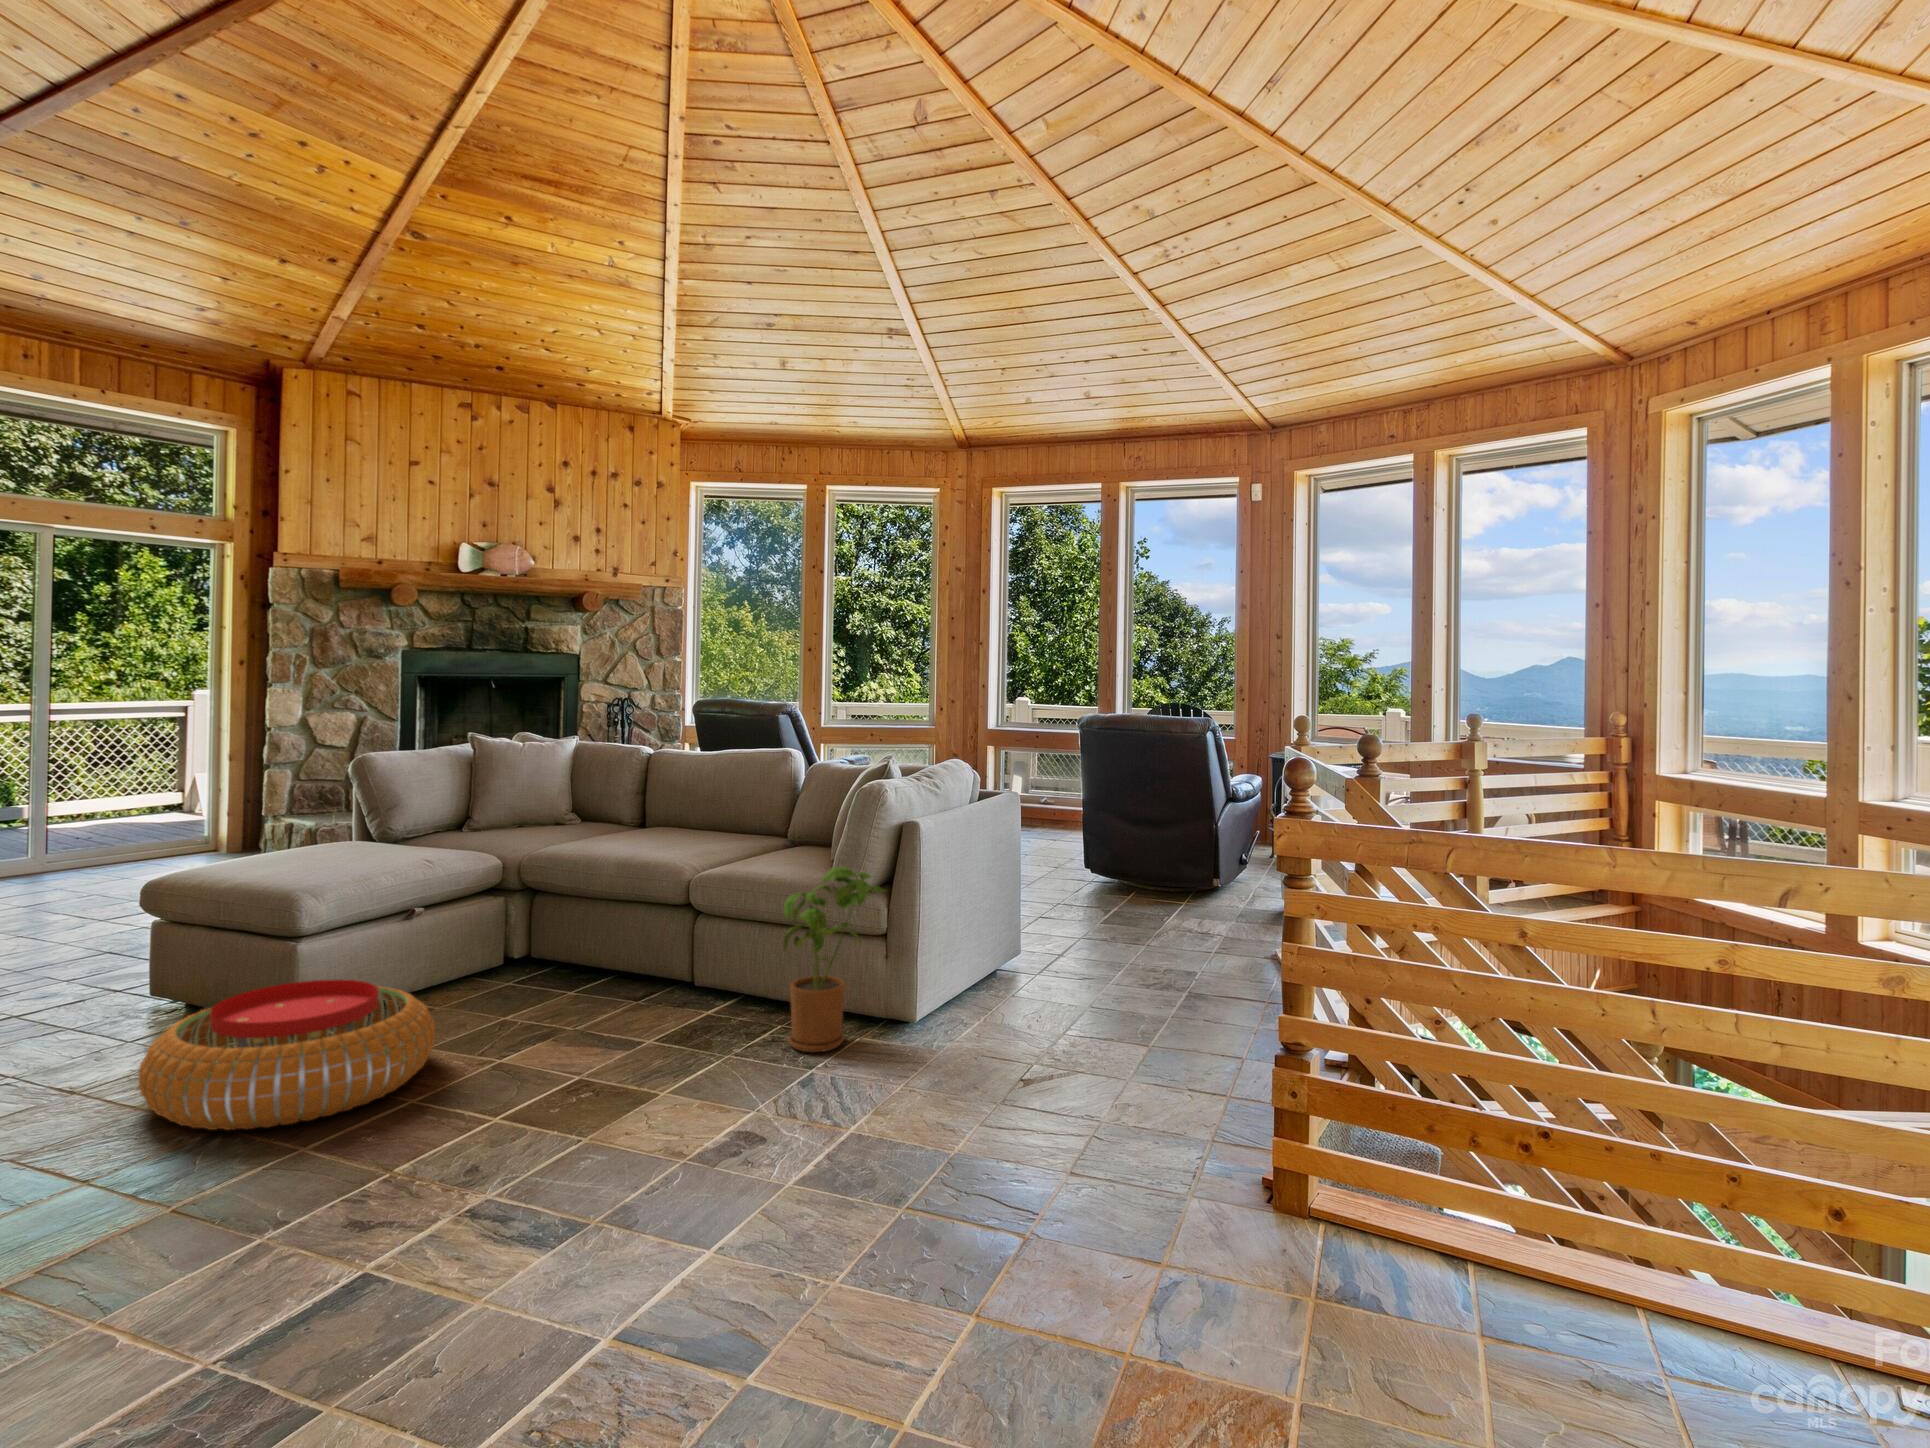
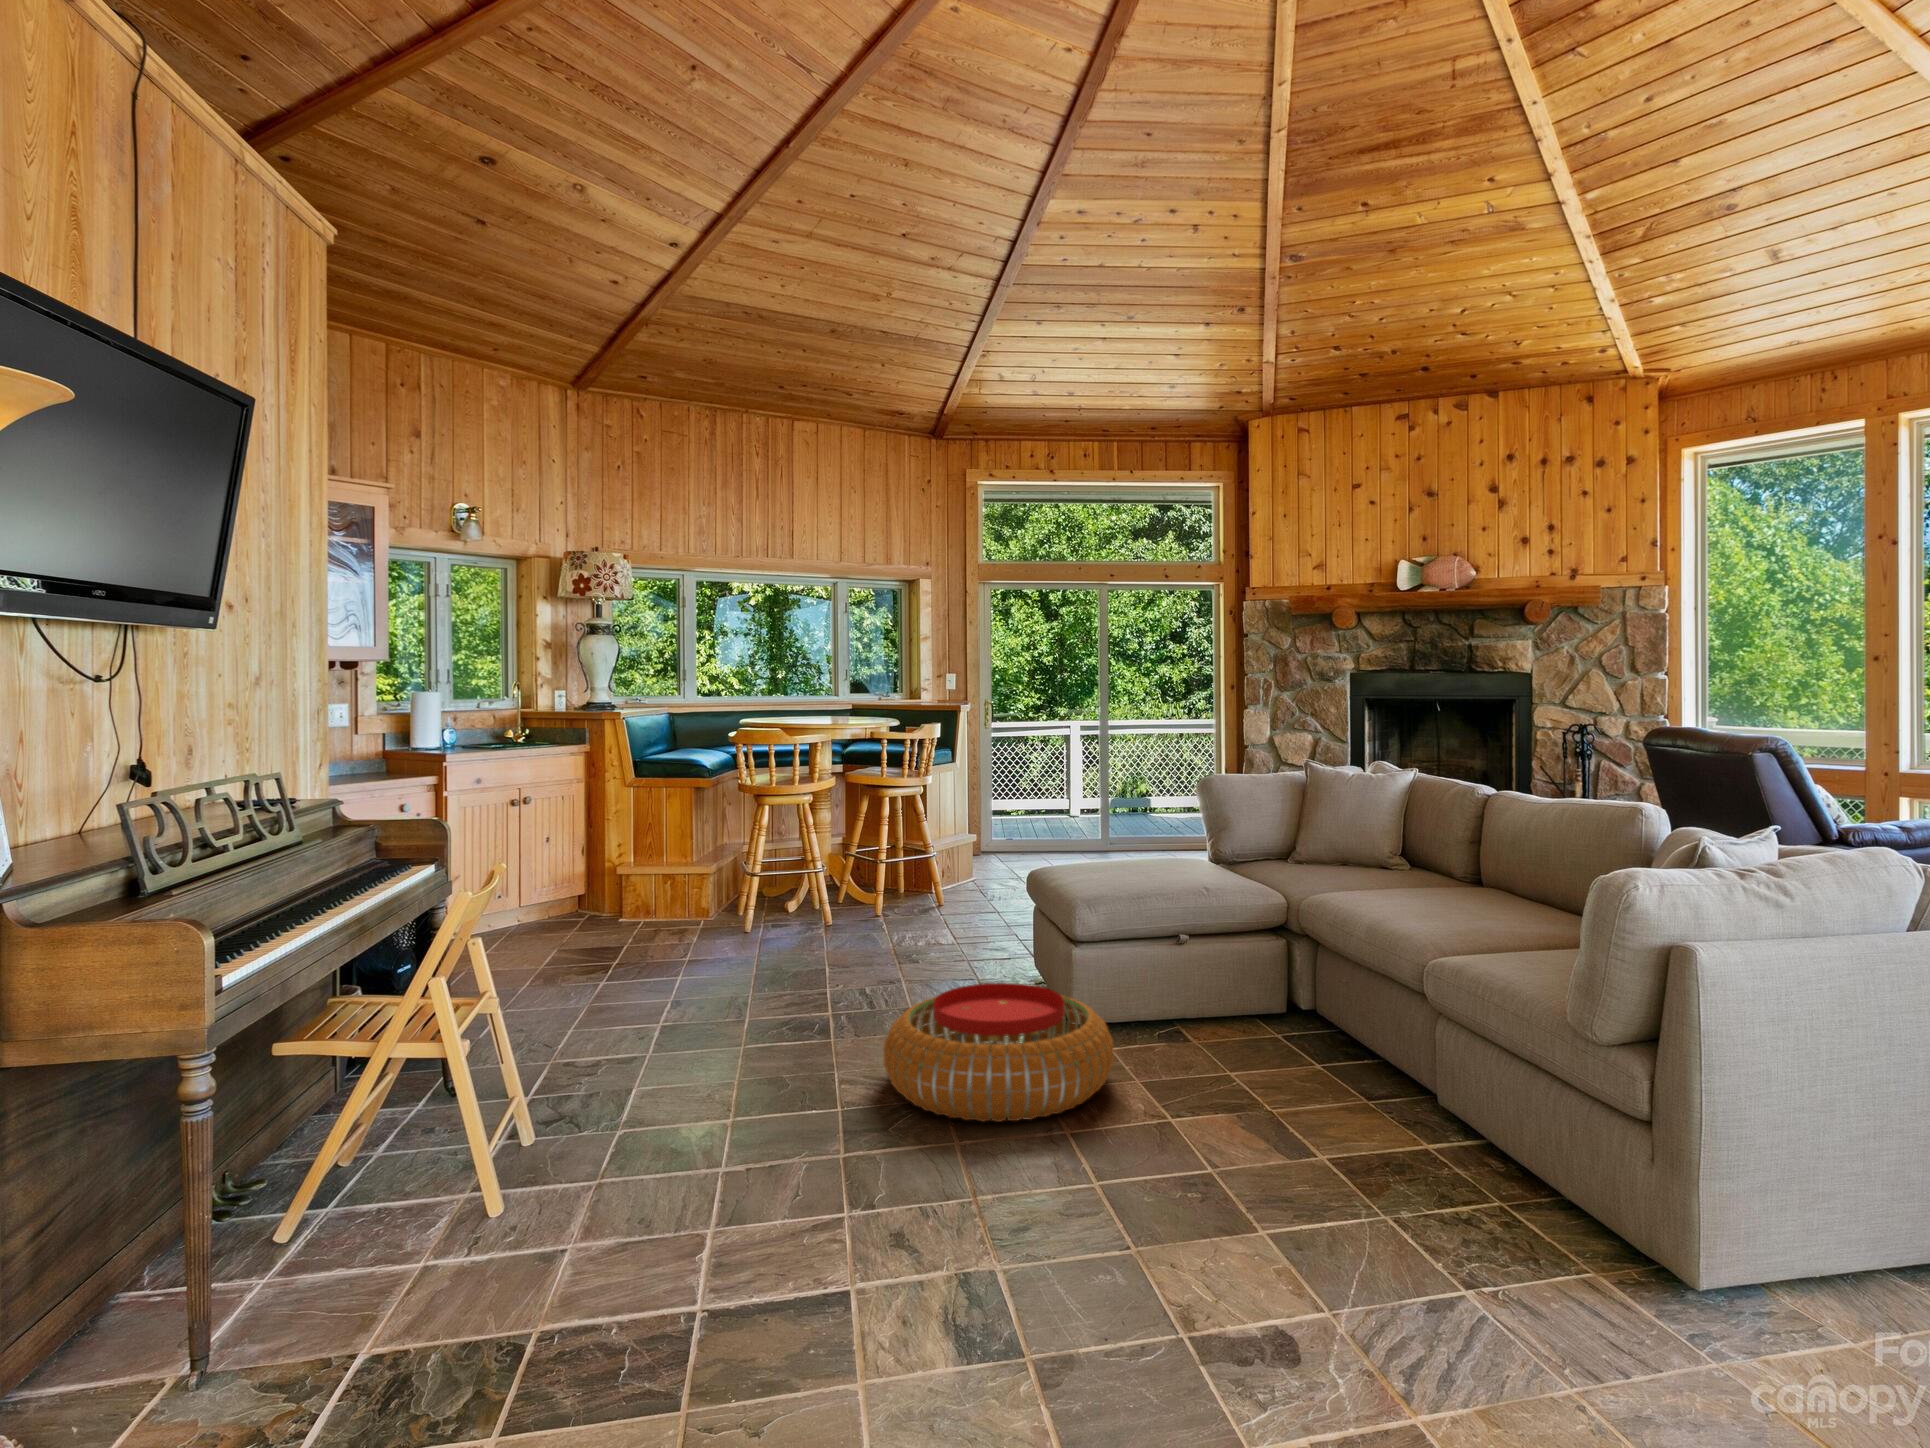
house plant: present [783,867,884,1052] -> none [1450,978,1630,1266]

